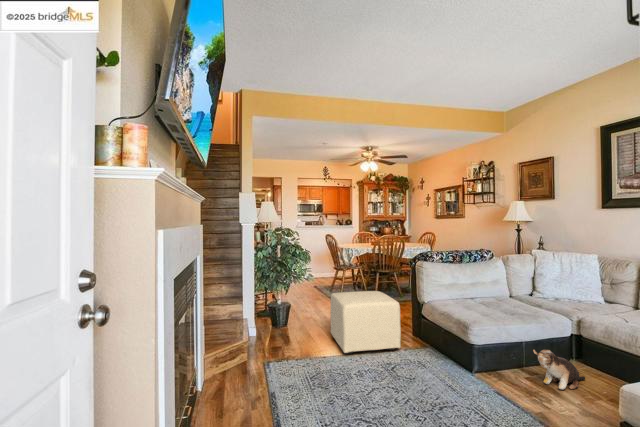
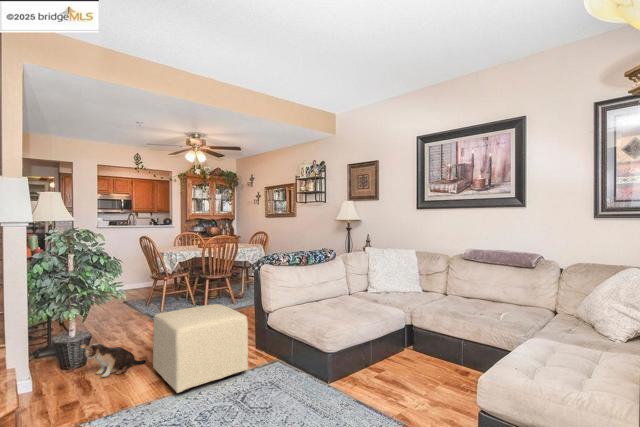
plush toy: present [533,350,585,390] -> present [80,342,146,377]

